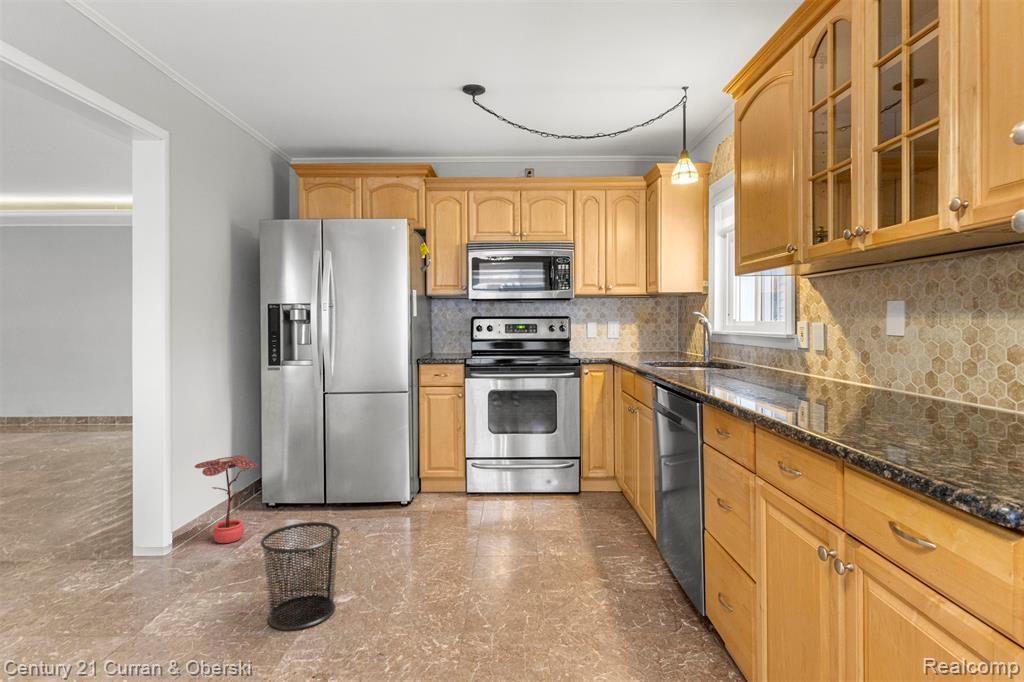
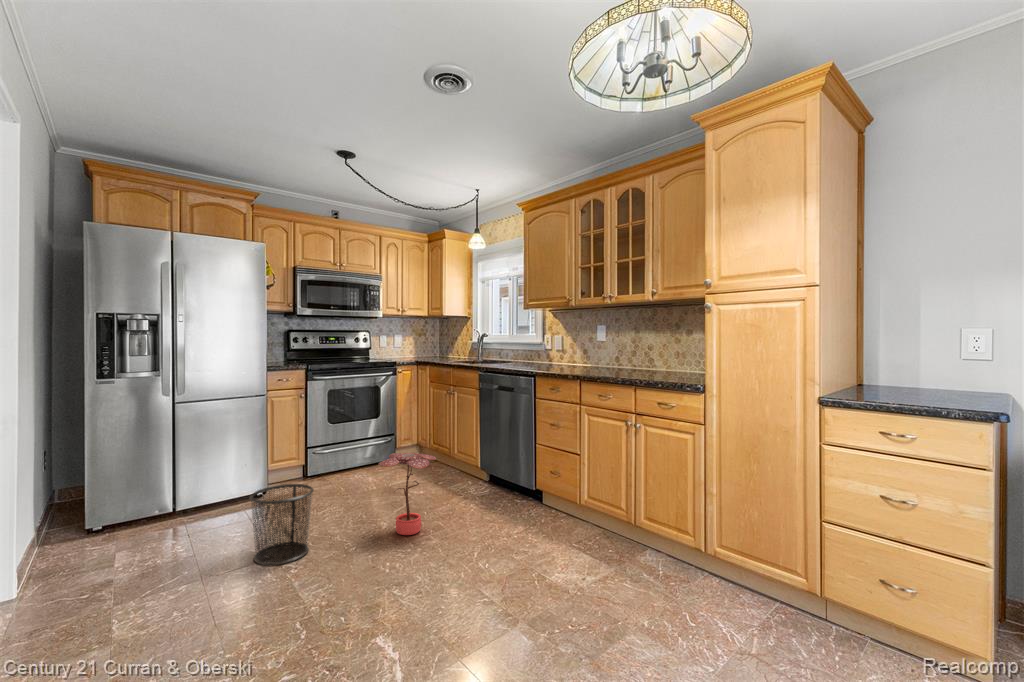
potted plant: present [195,455,259,543] -> present [378,453,436,535]

